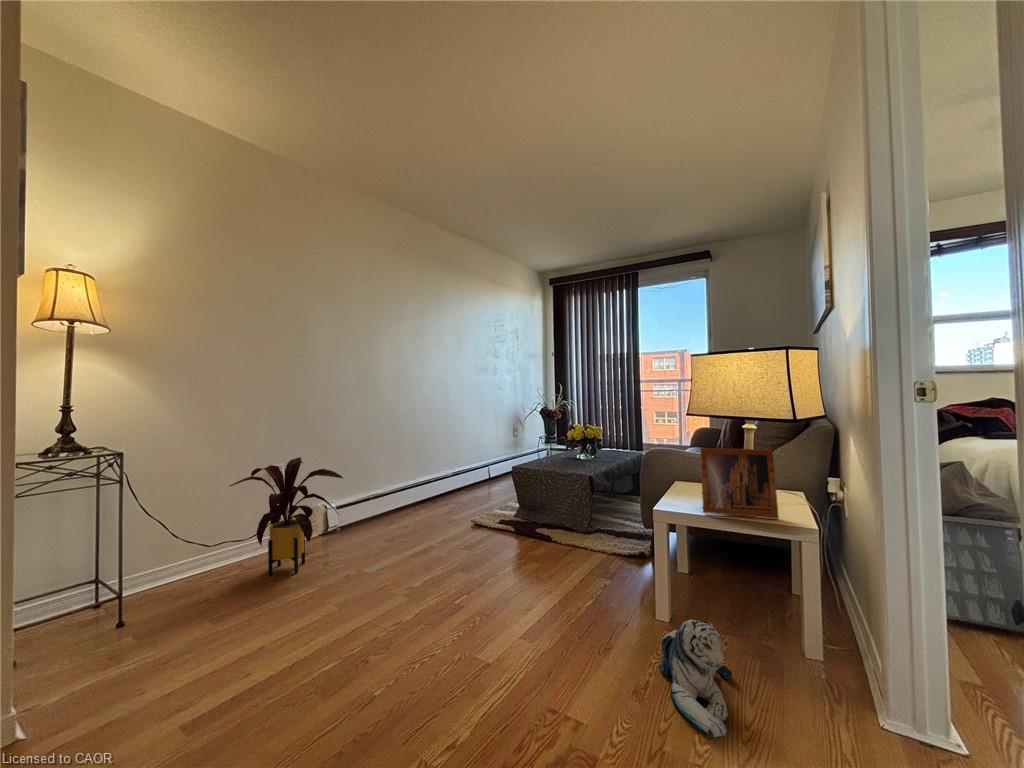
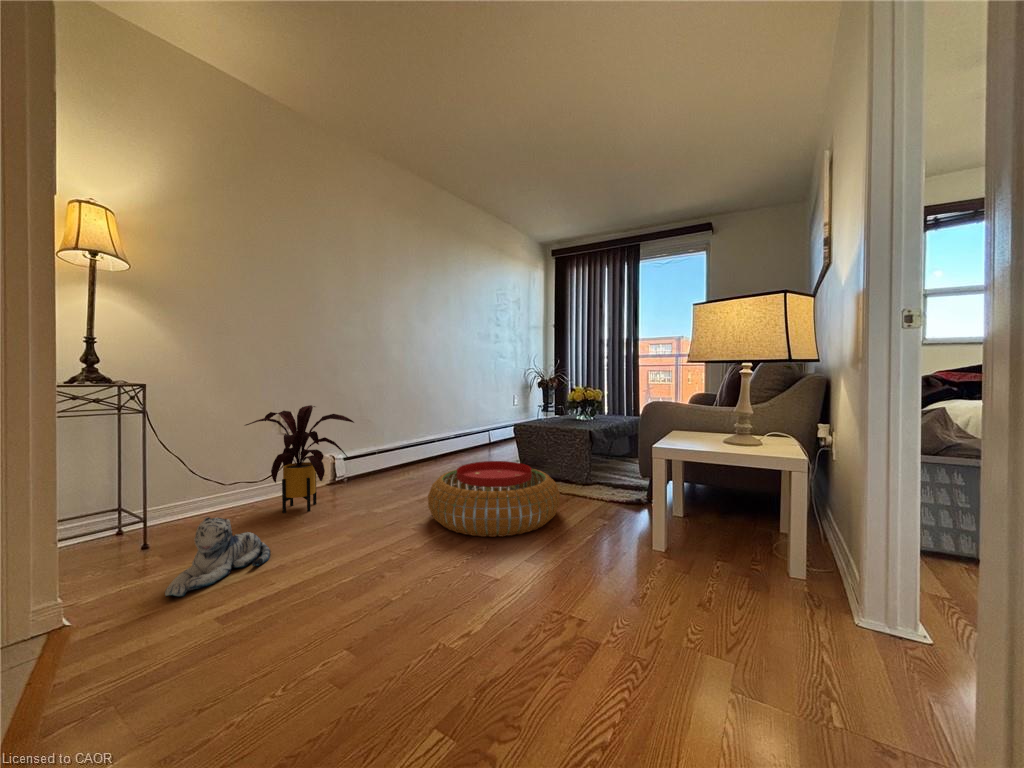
picture frame: present [700,448,779,519] -> none [699,389,770,453]
pouf: none [420,515,559,606] -> present [428,461,560,537]
plush toy: present [659,620,733,738] -> present [165,517,270,597]

